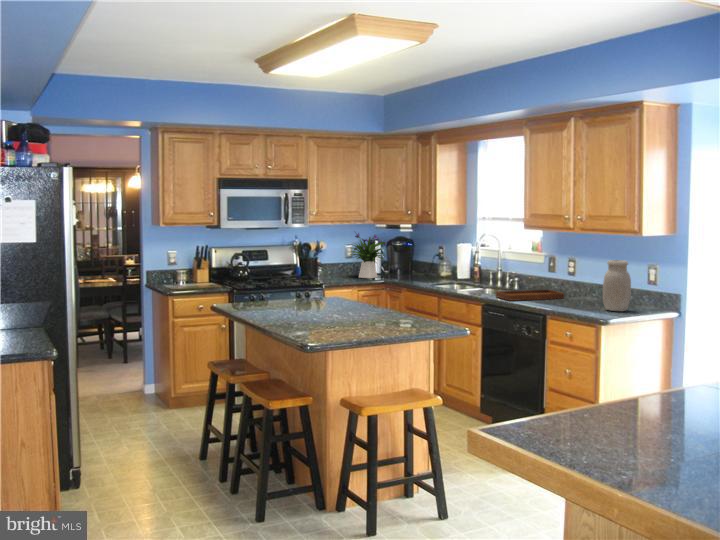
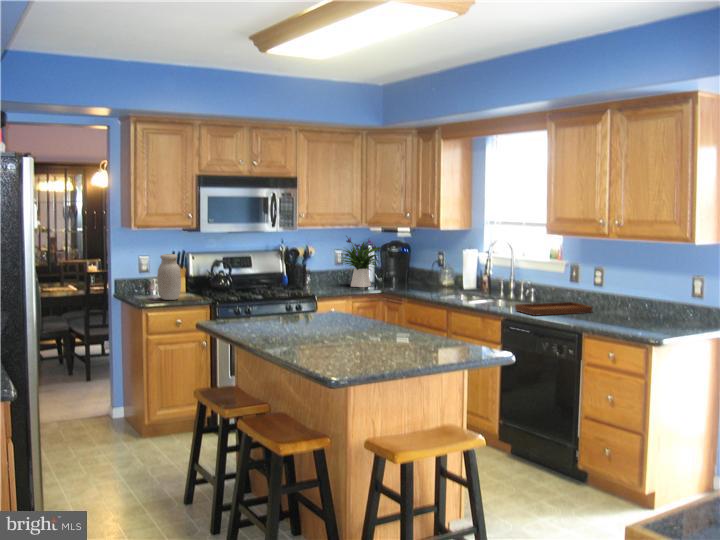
jar: present [603,260,631,311] -> present [157,254,181,300]

